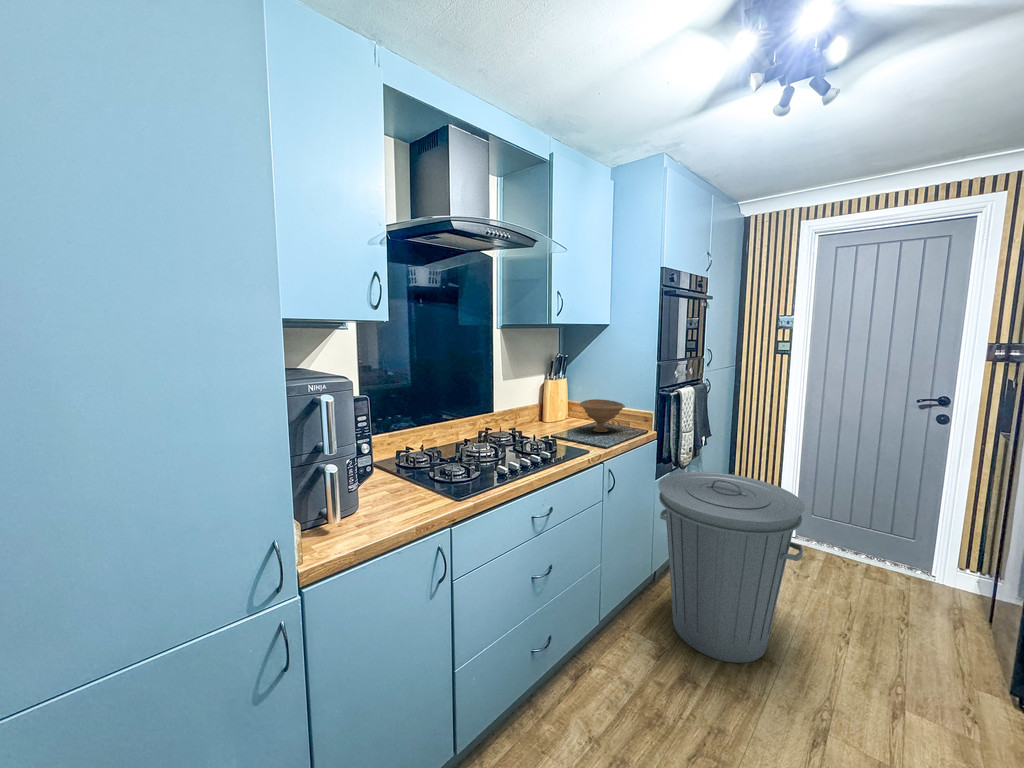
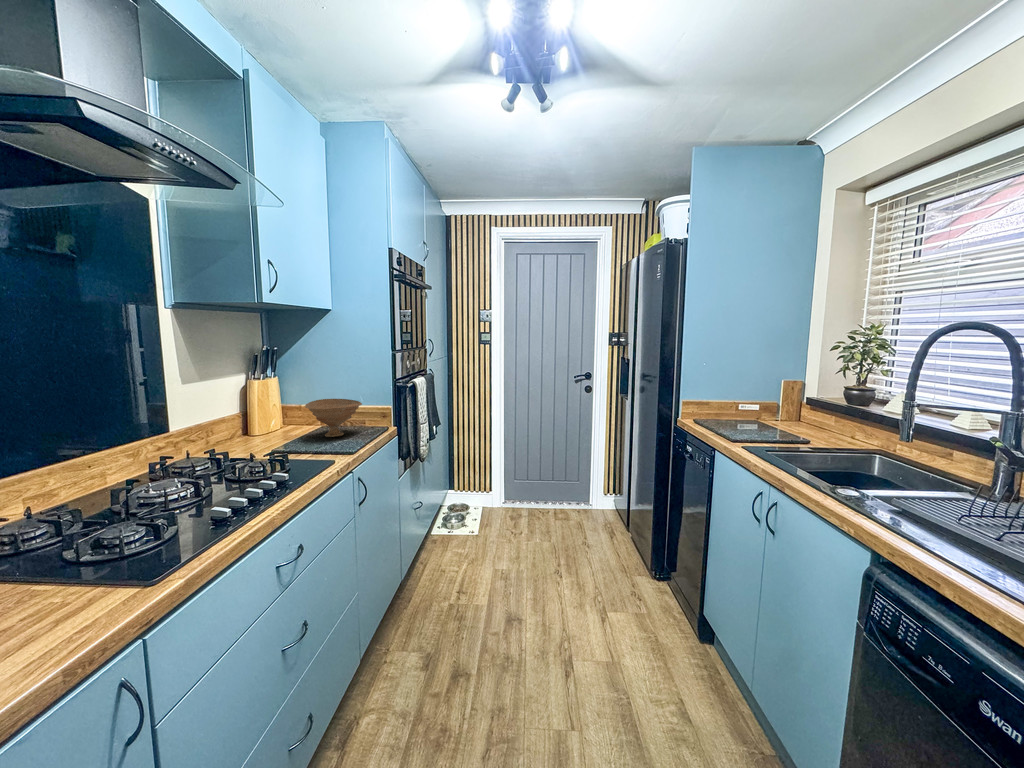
trash can: present [658,472,805,663] -> none [406,458,535,640]

